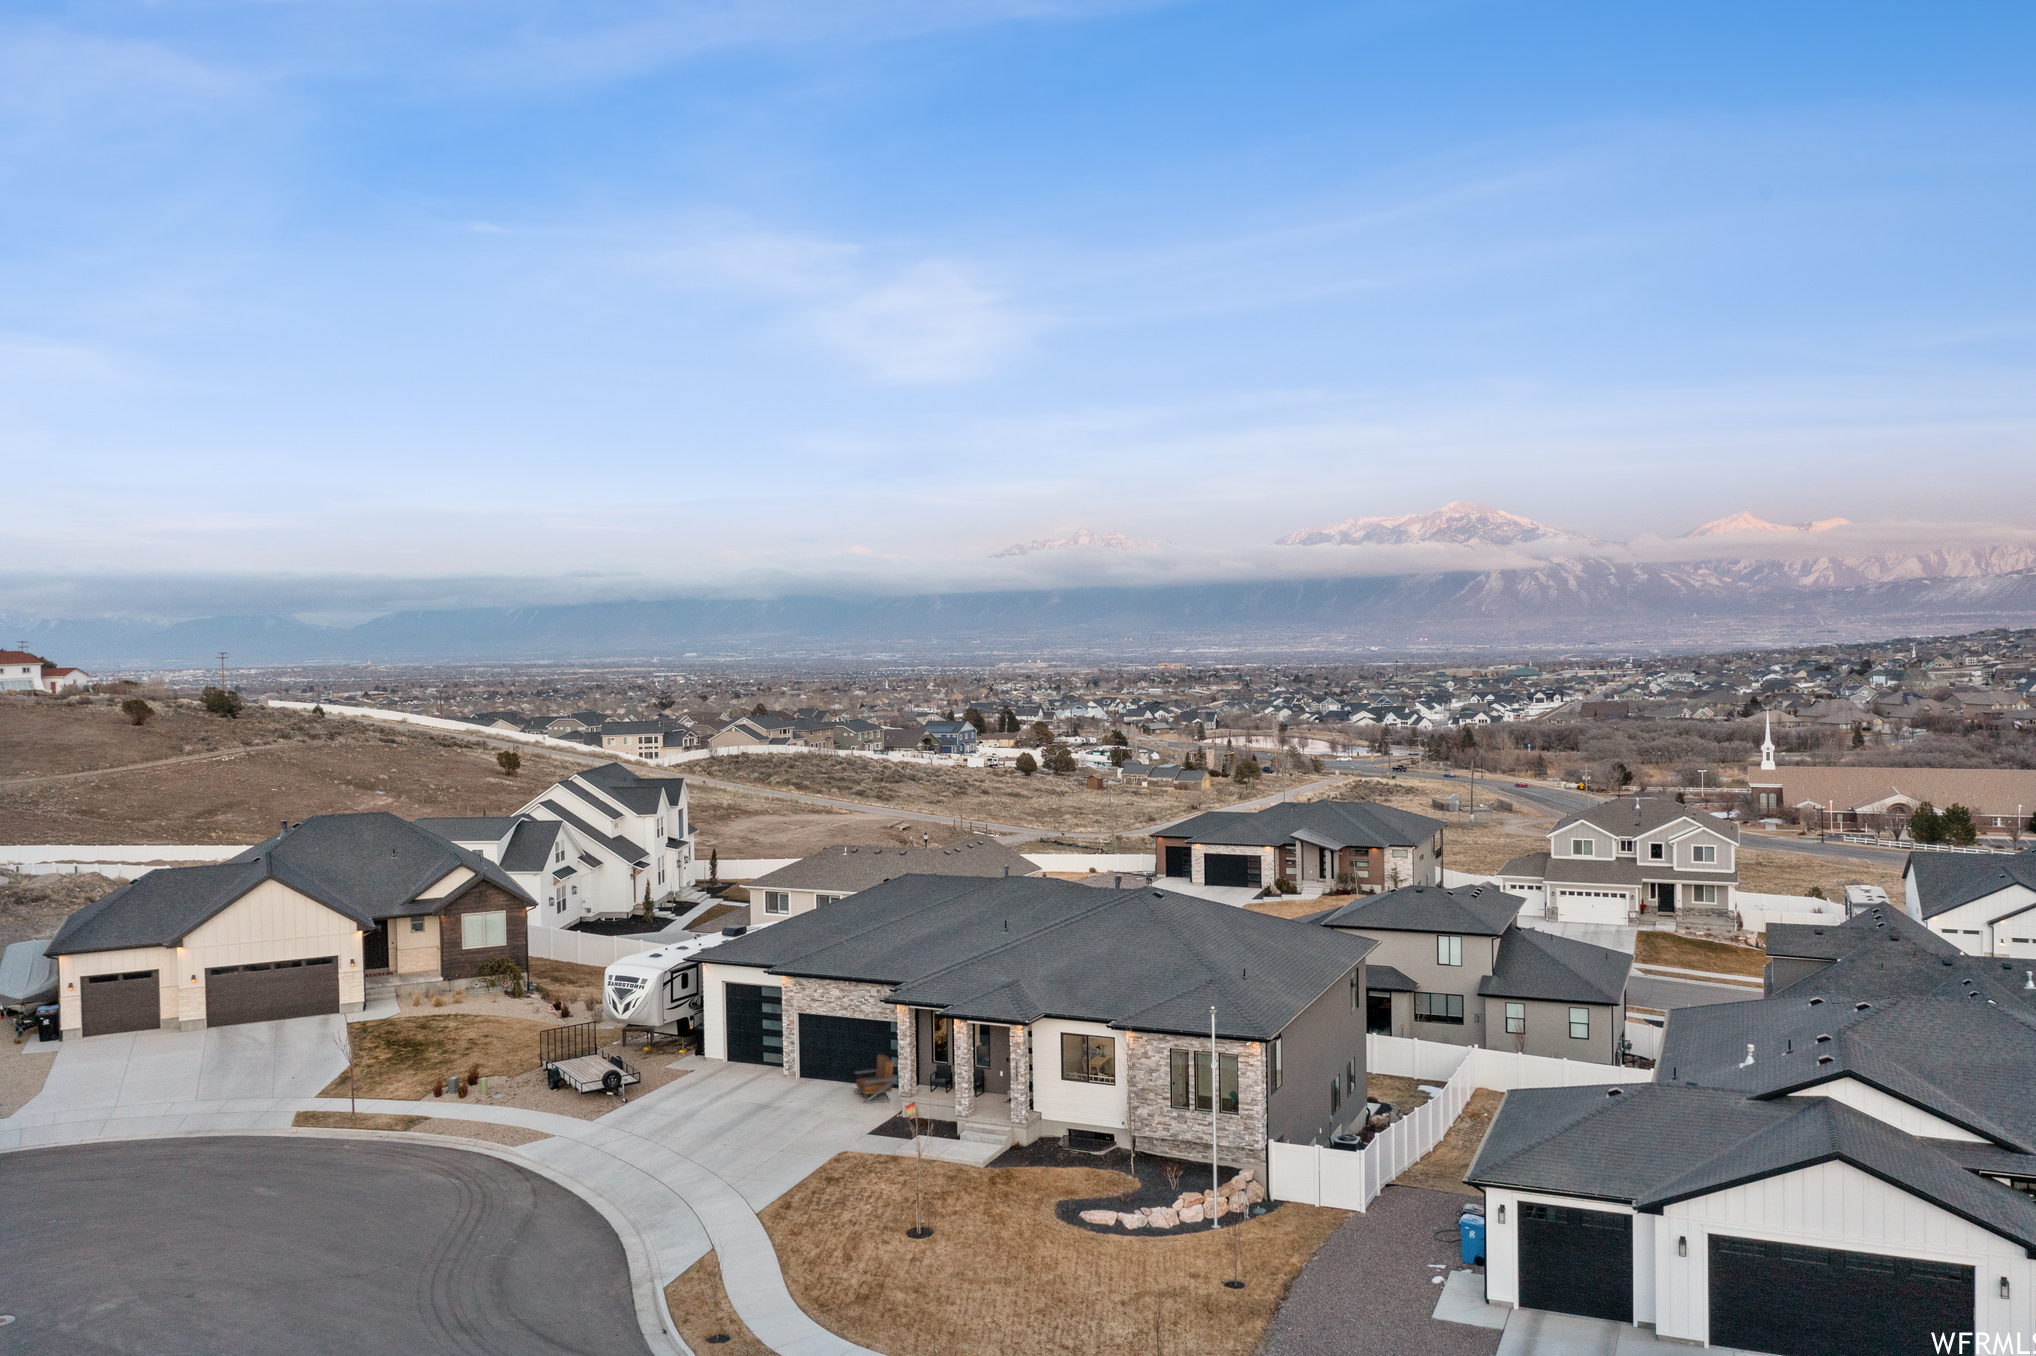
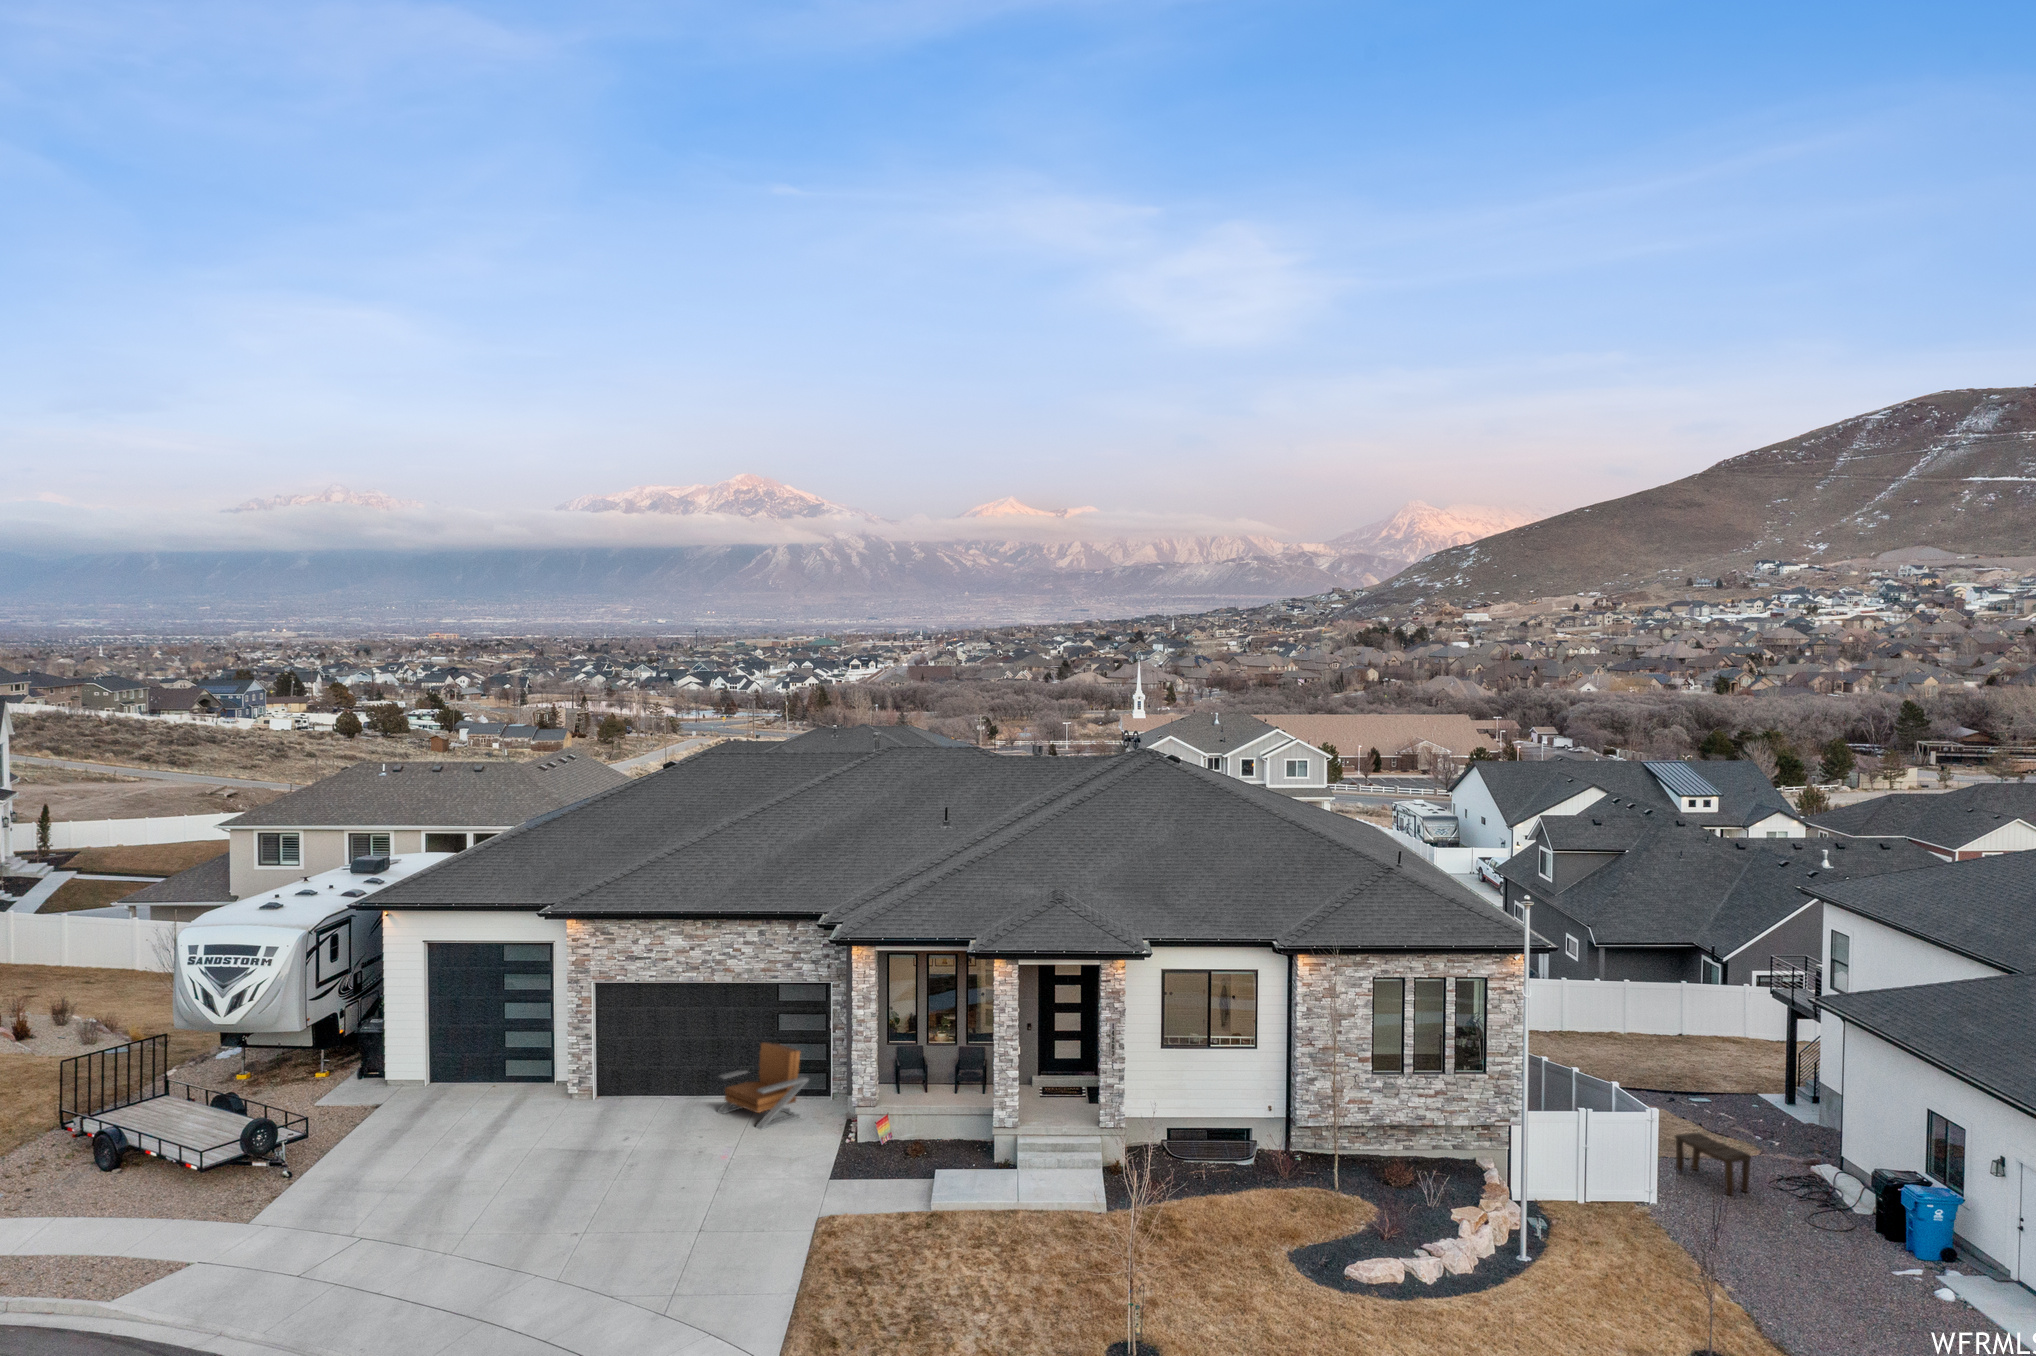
bench: present [622,1026,655,1046] -> present [1675,1132,1751,1195]

